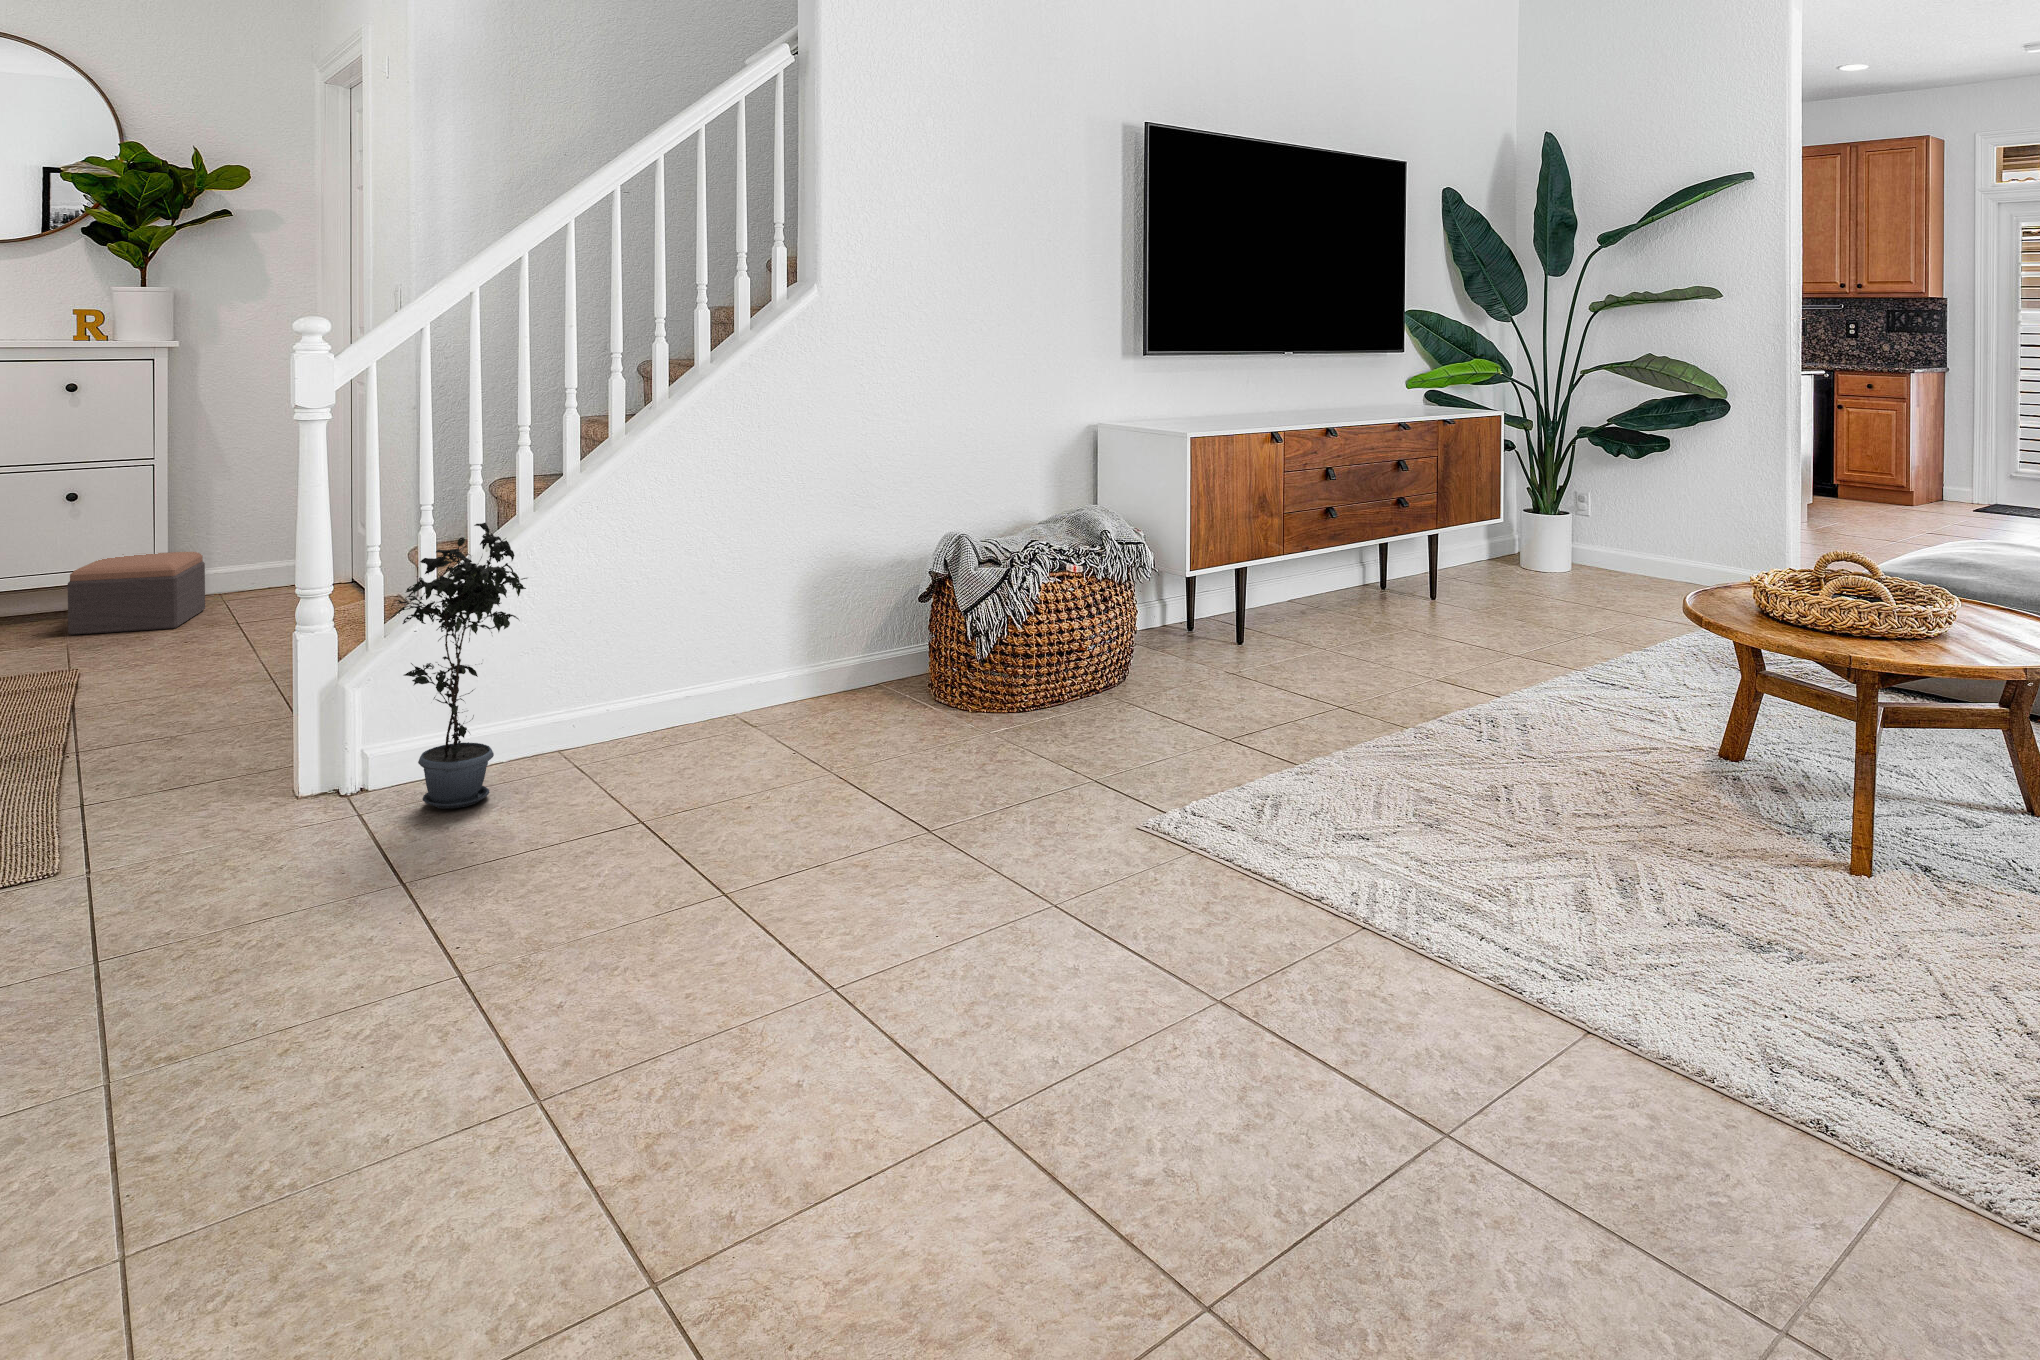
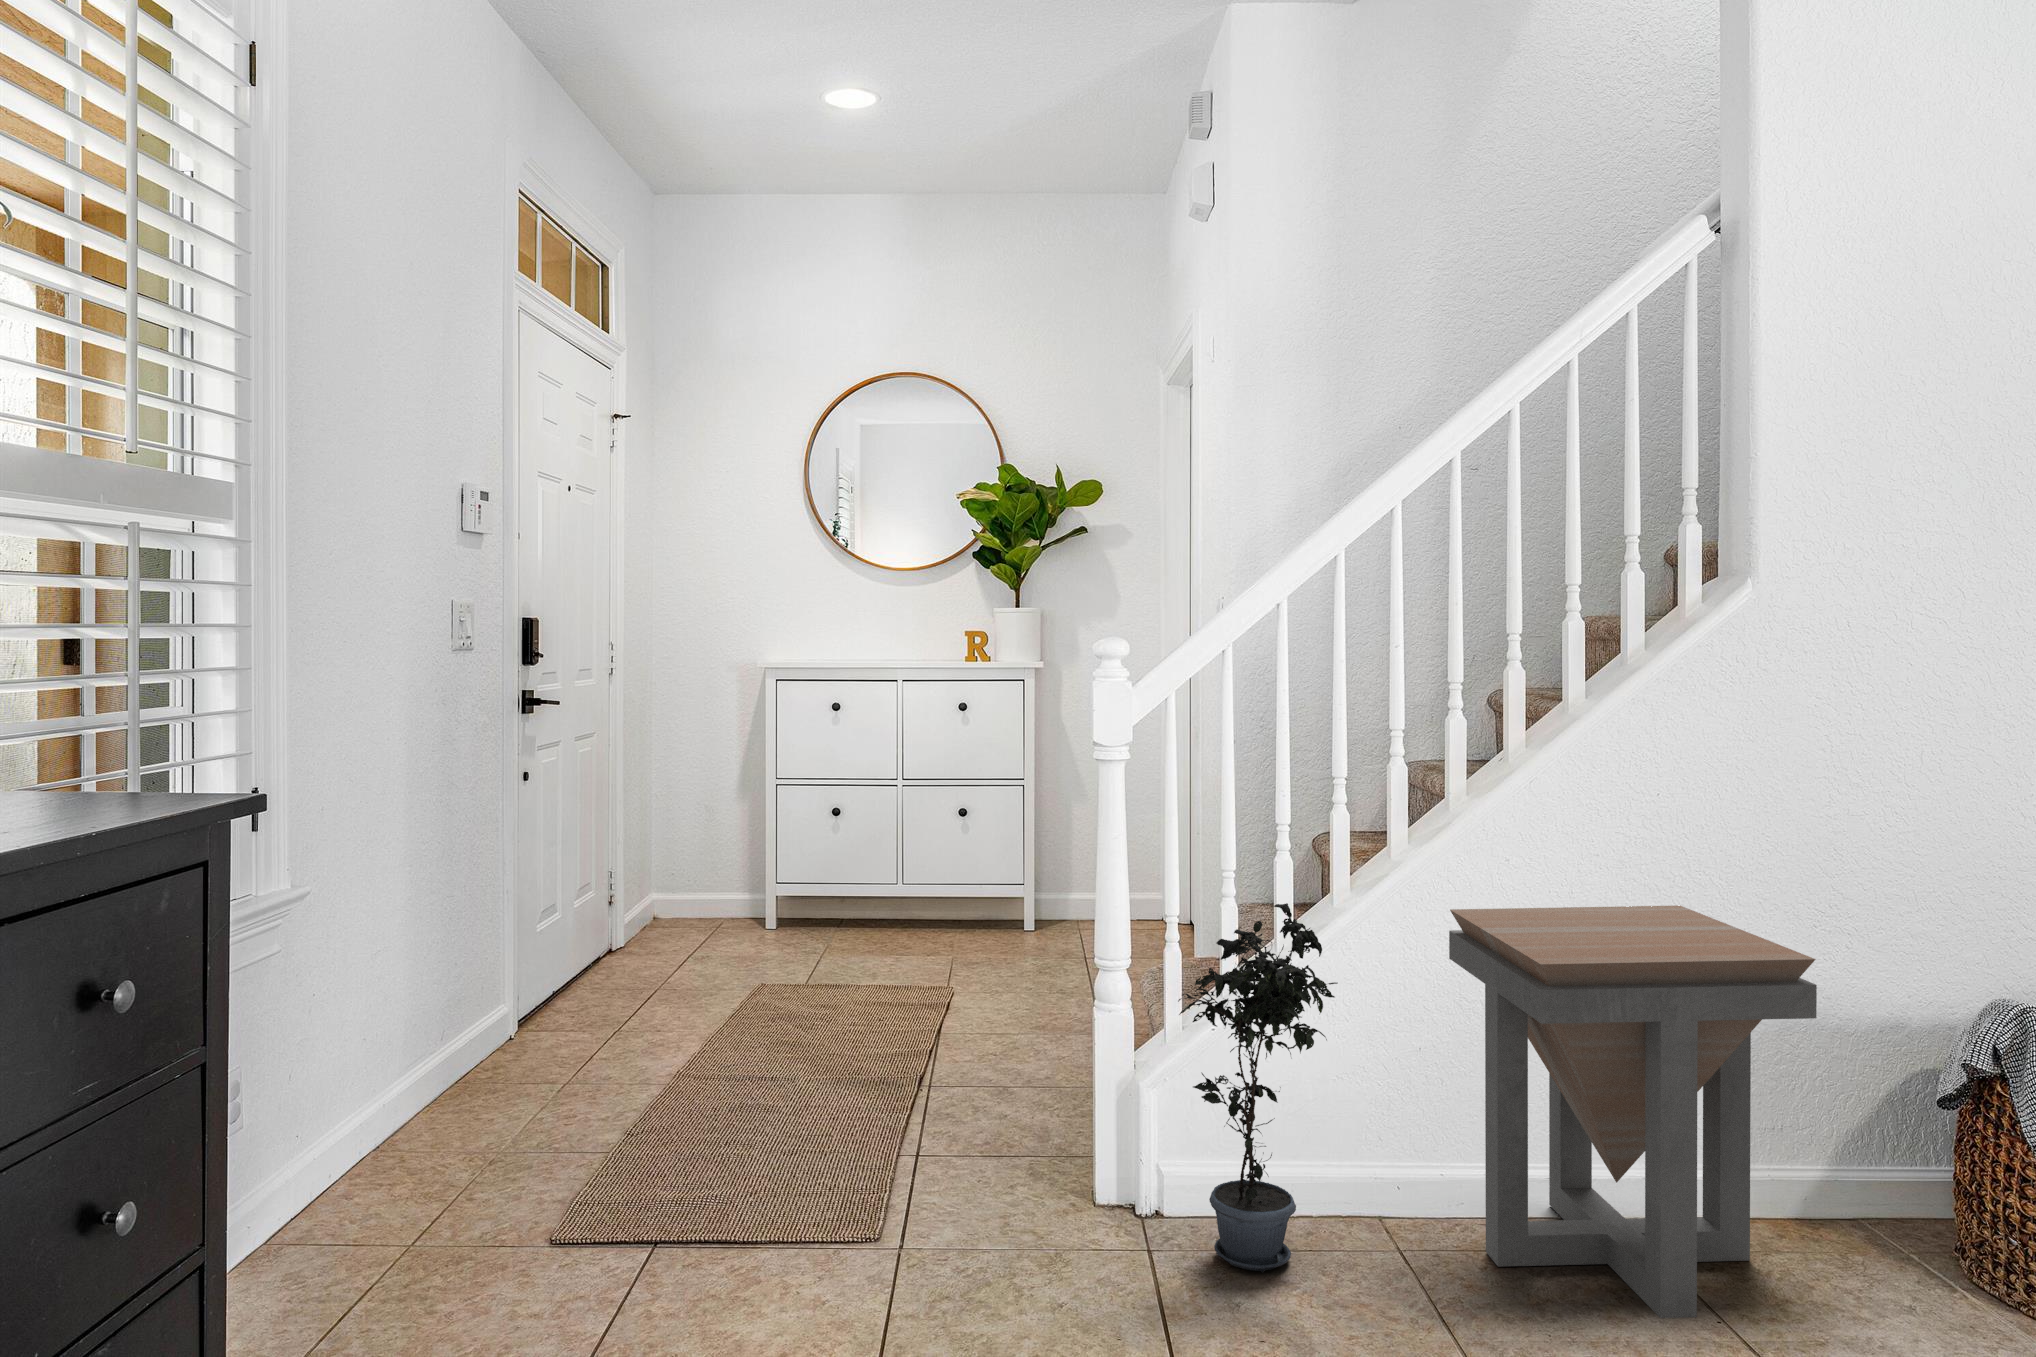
side table: none [612,506,852,770] -> present [1449,905,1817,1318]
footstool: present [68,552,205,635] -> none [954,872,1065,952]

